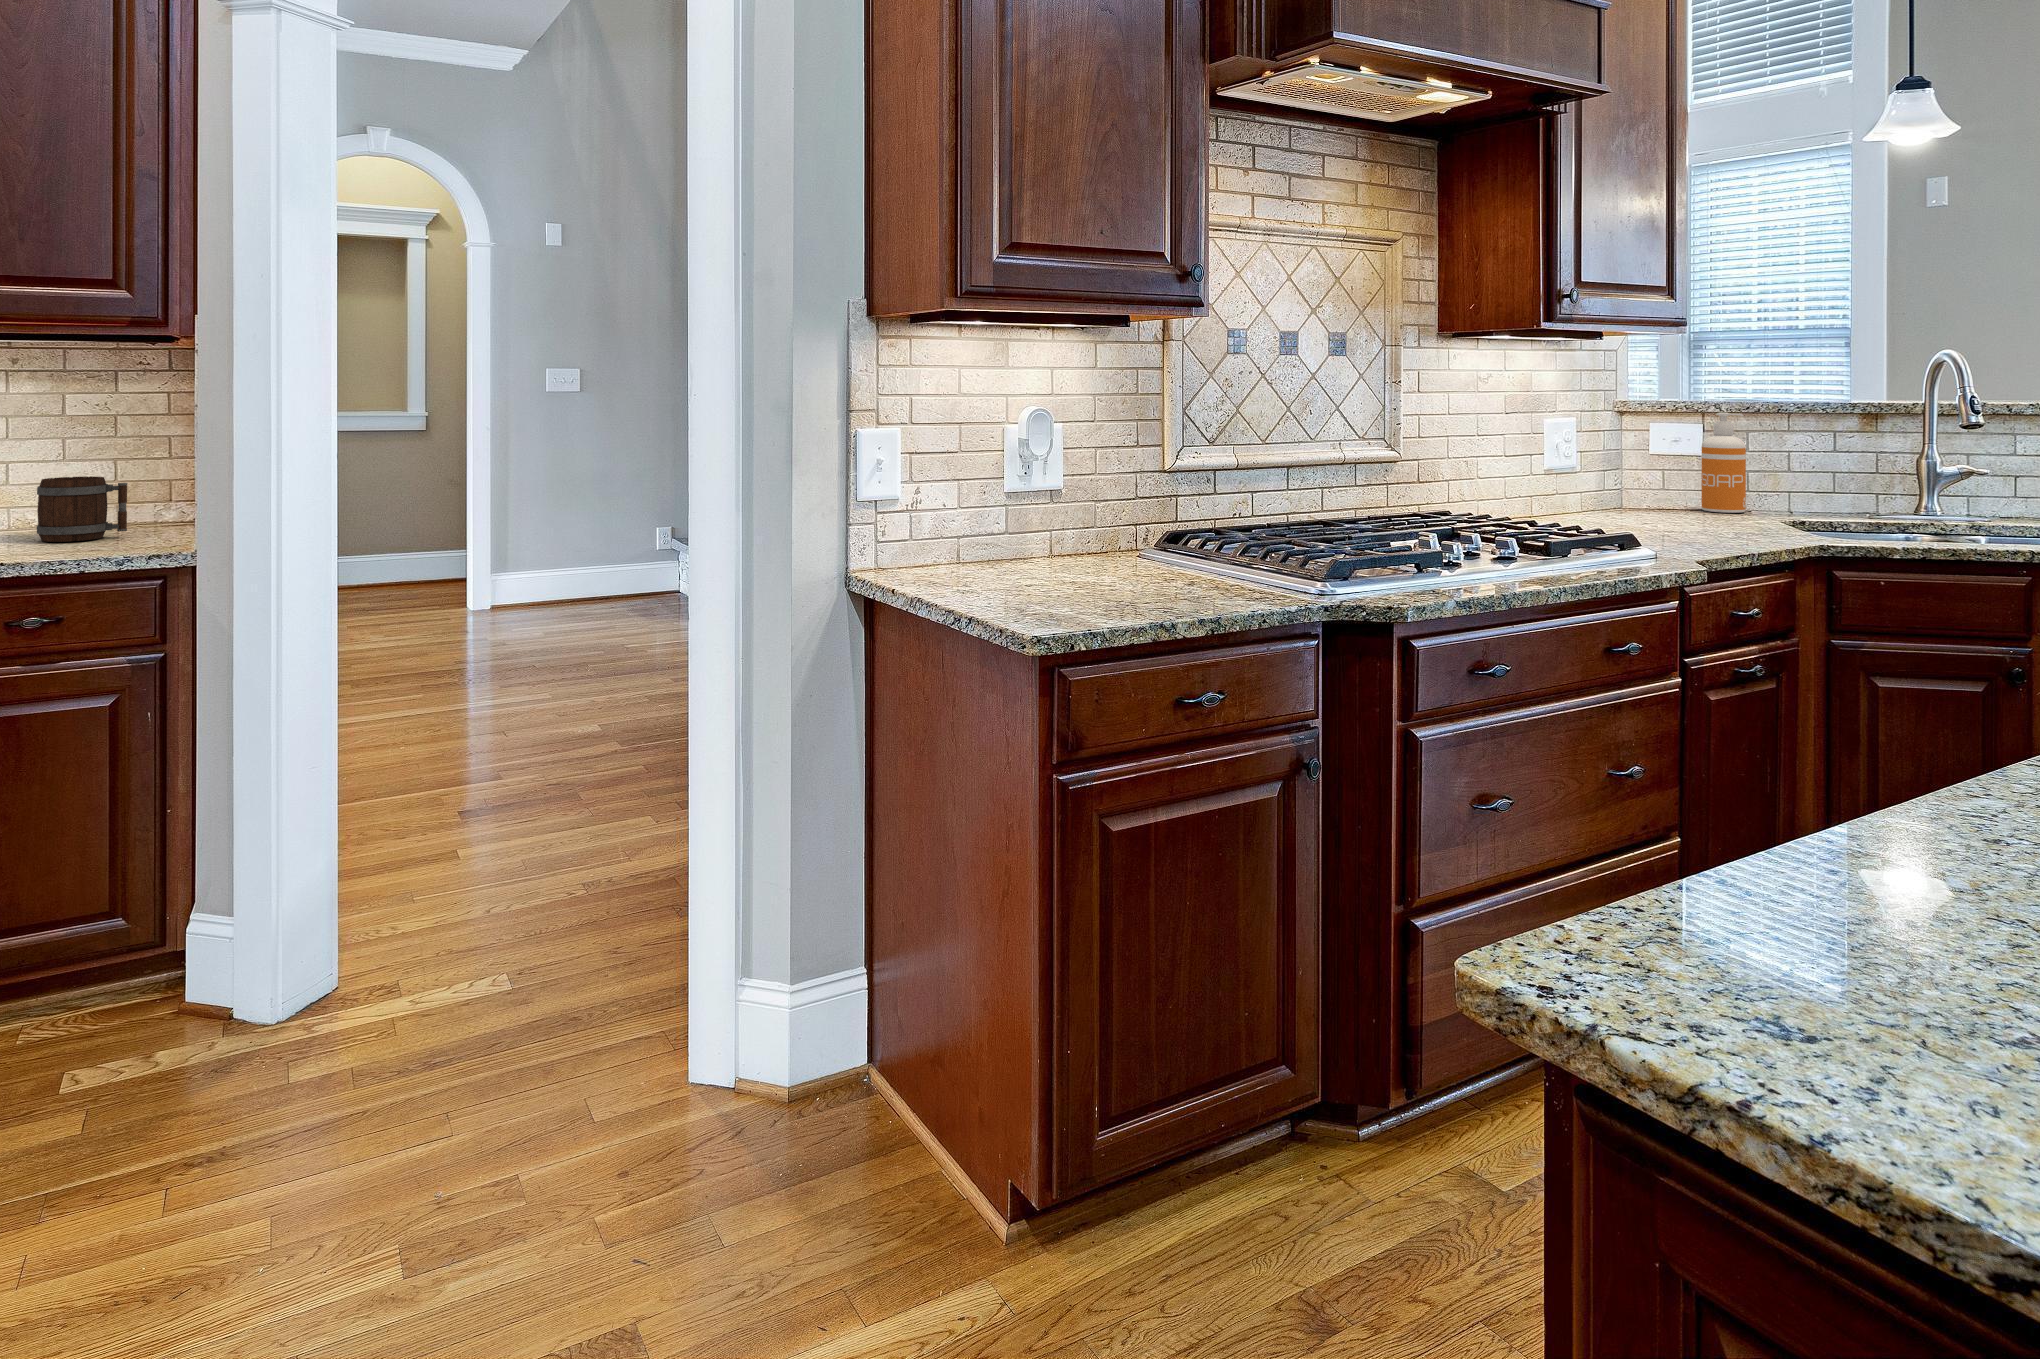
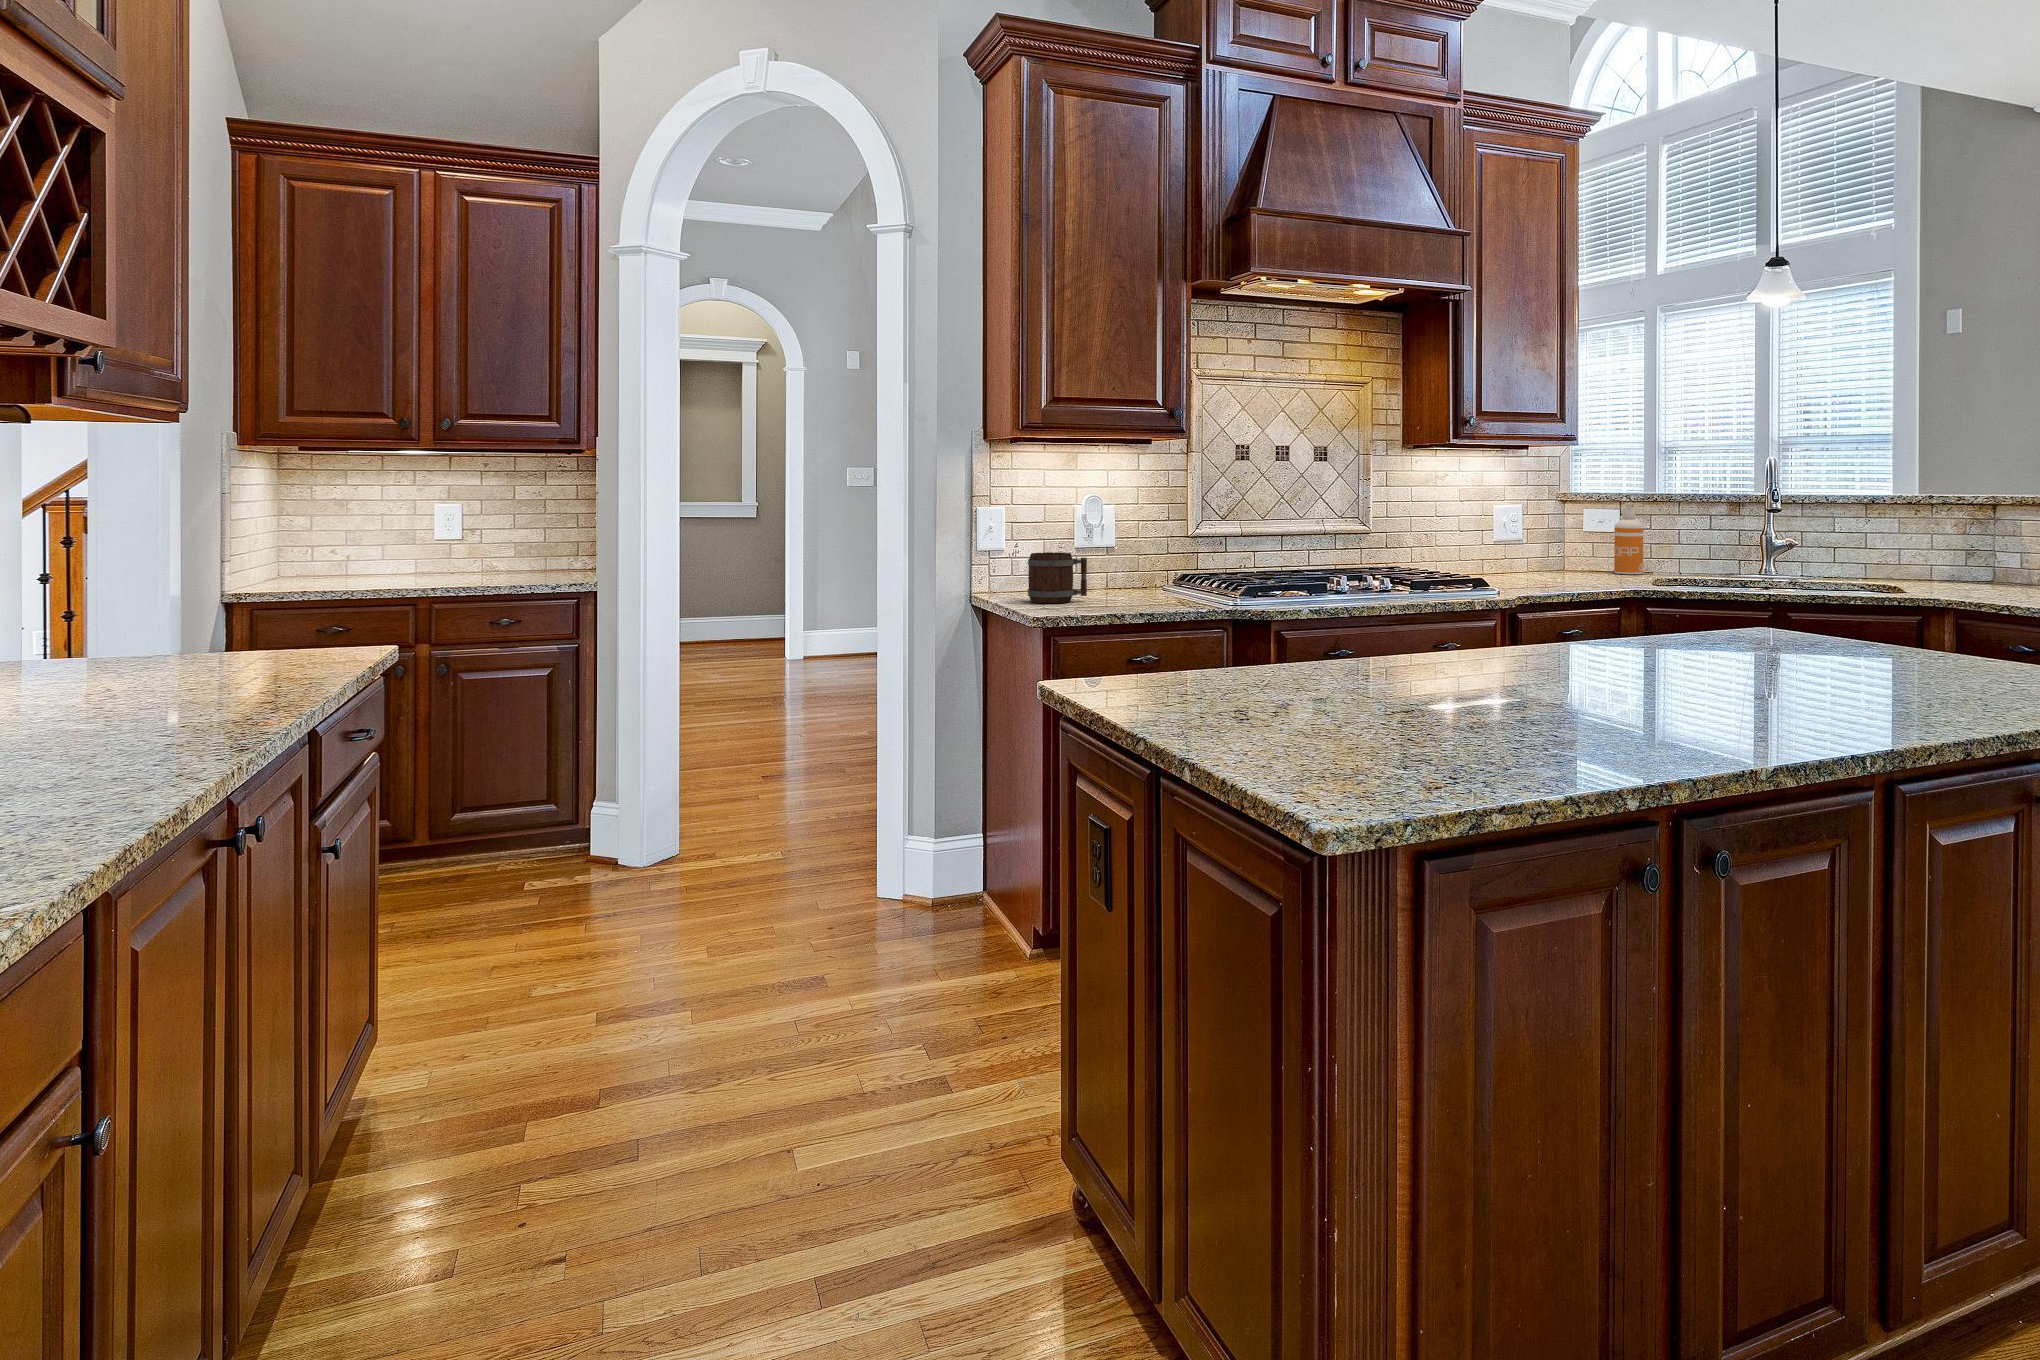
mug: present [37,477,128,542] -> present [1028,552,1087,603]

